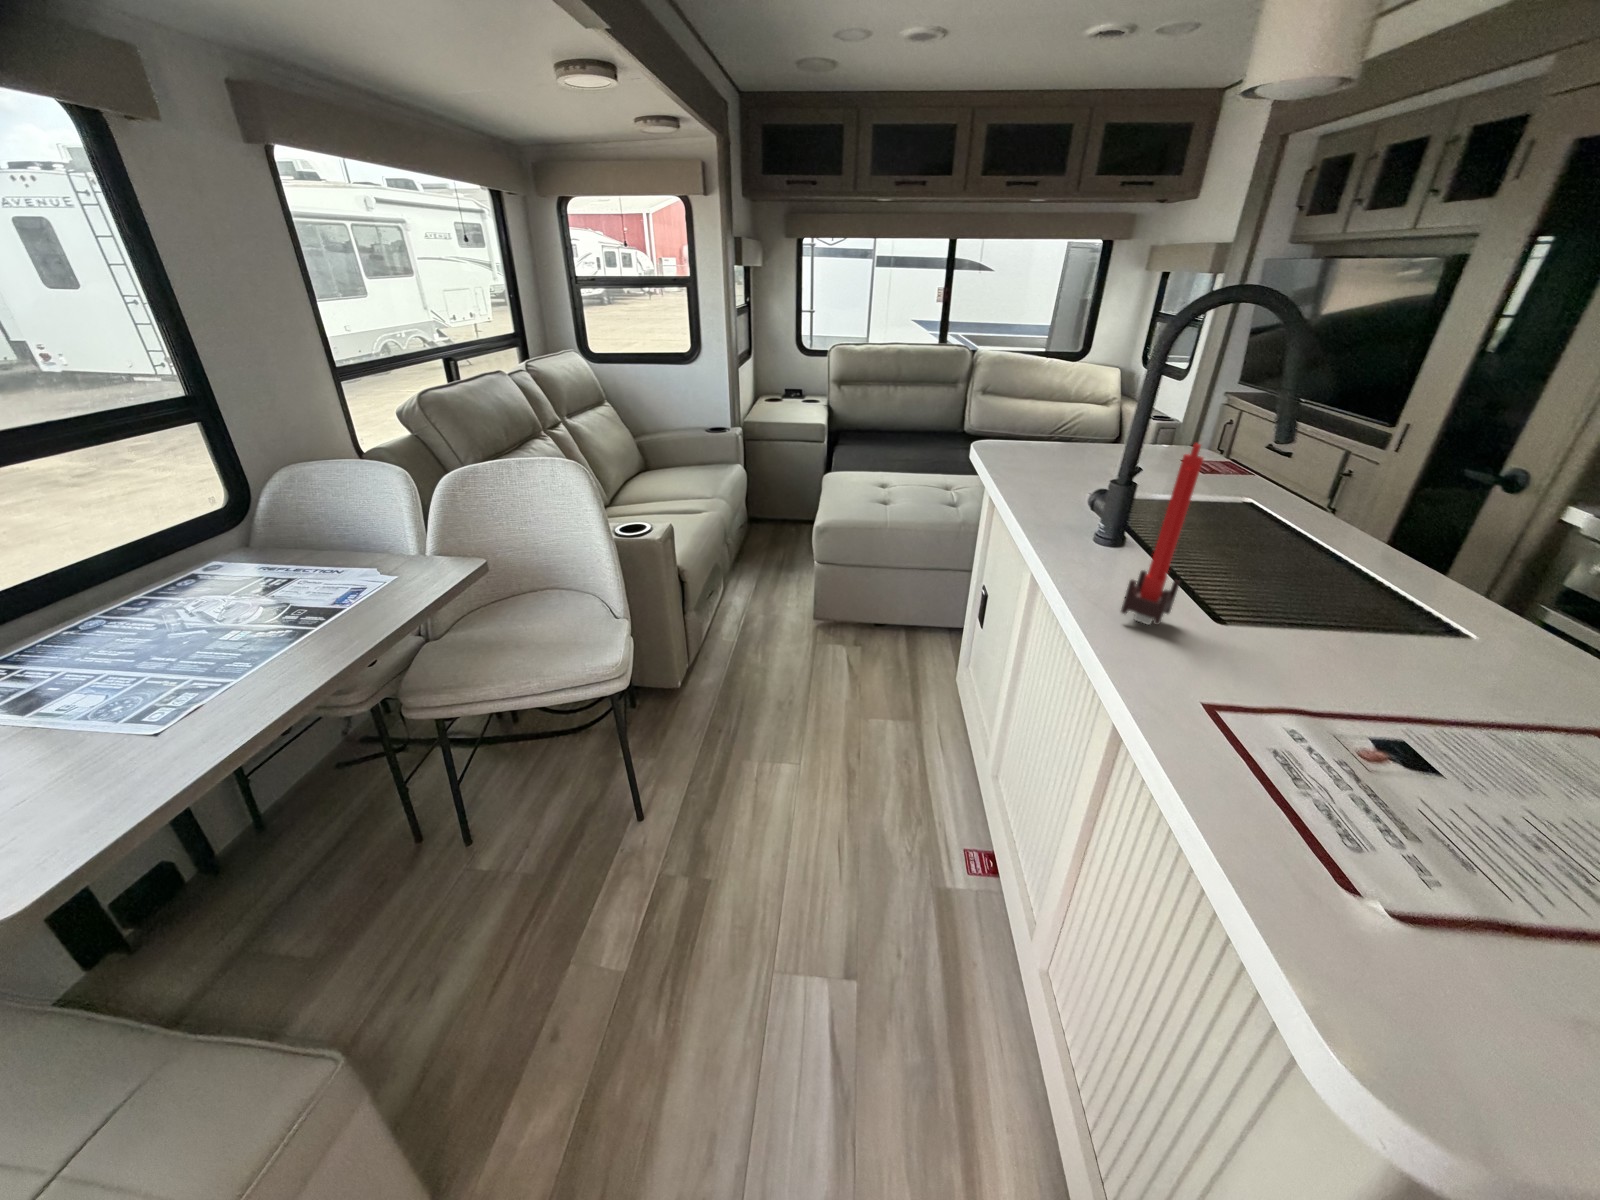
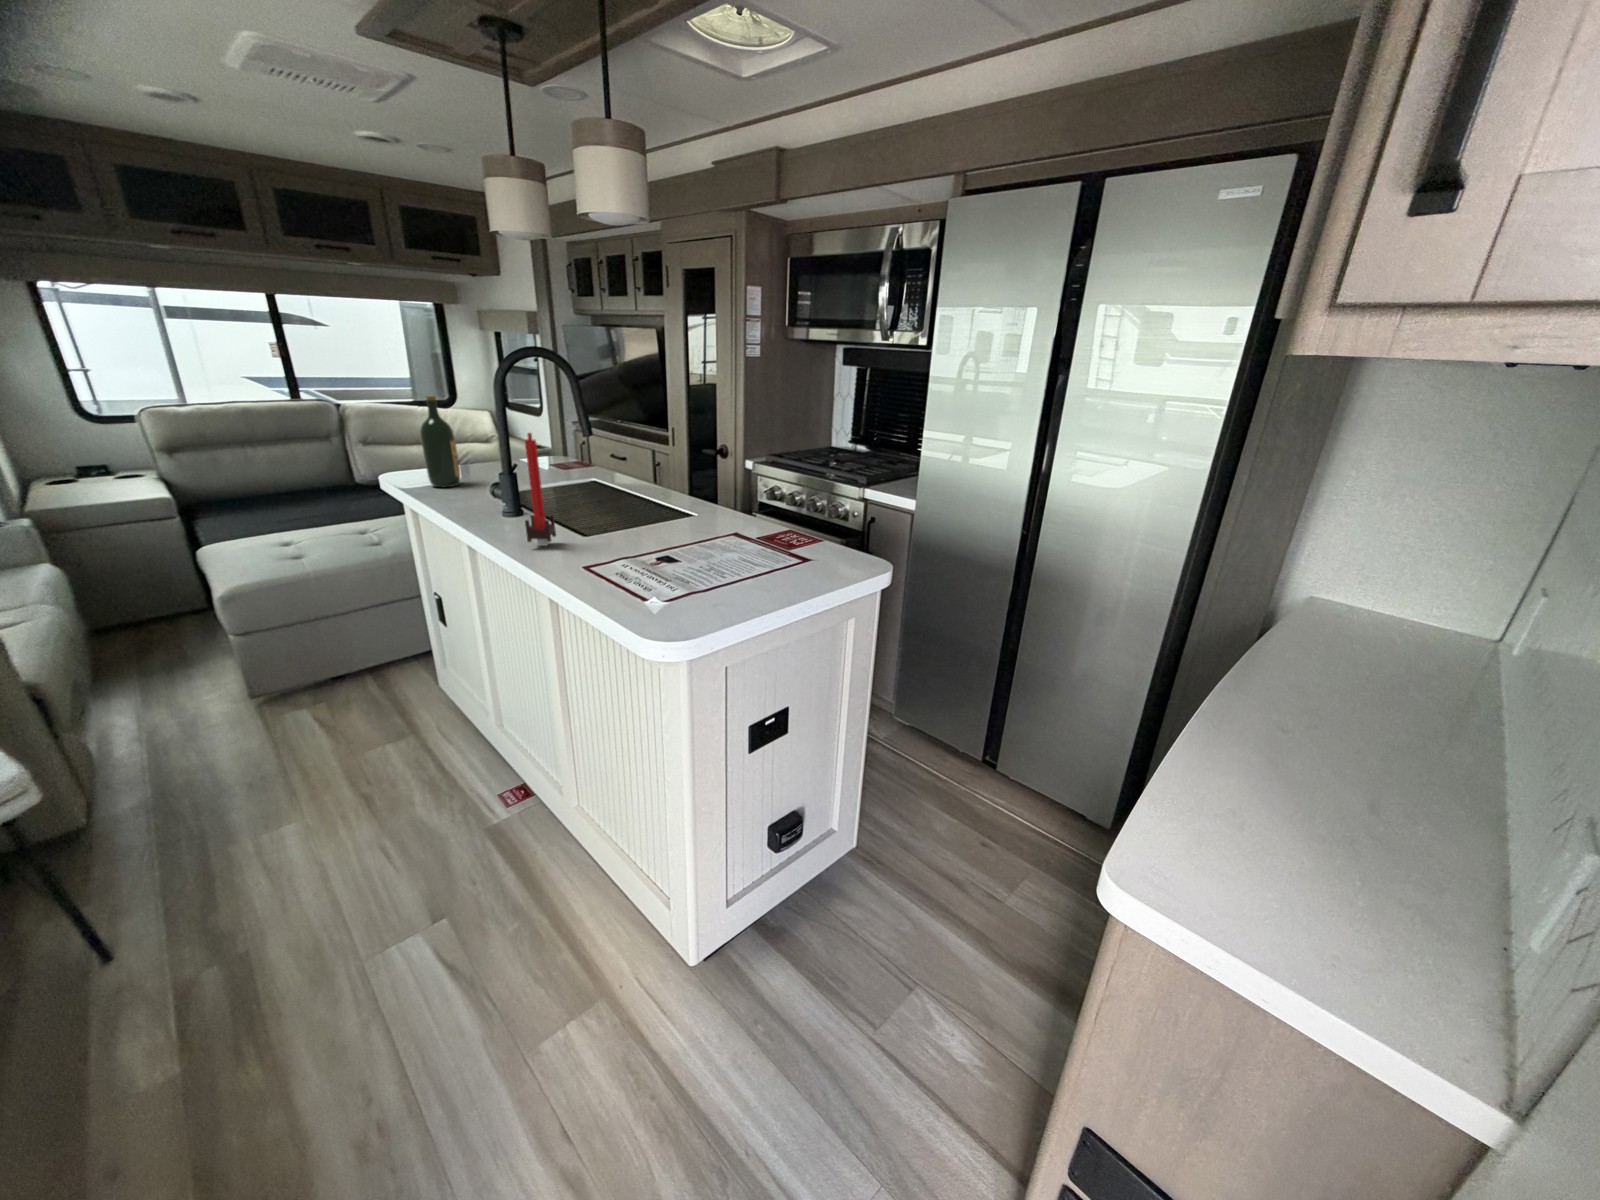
wine bottle: none [1023,355,1072,473] -> present [420,396,460,487]

